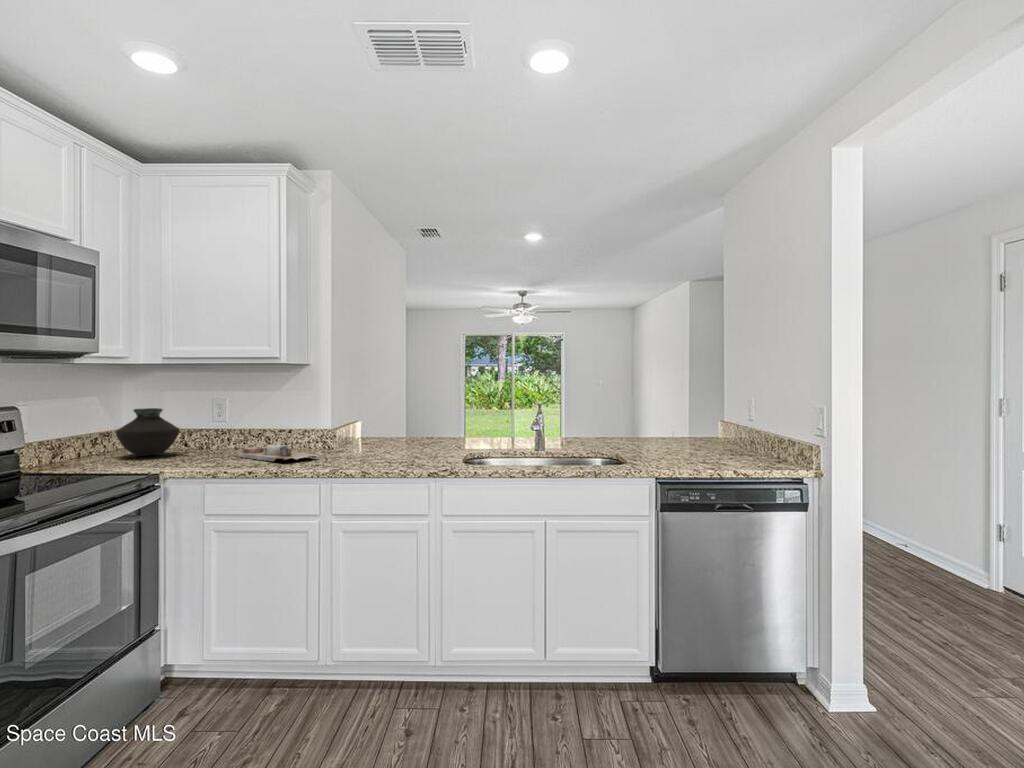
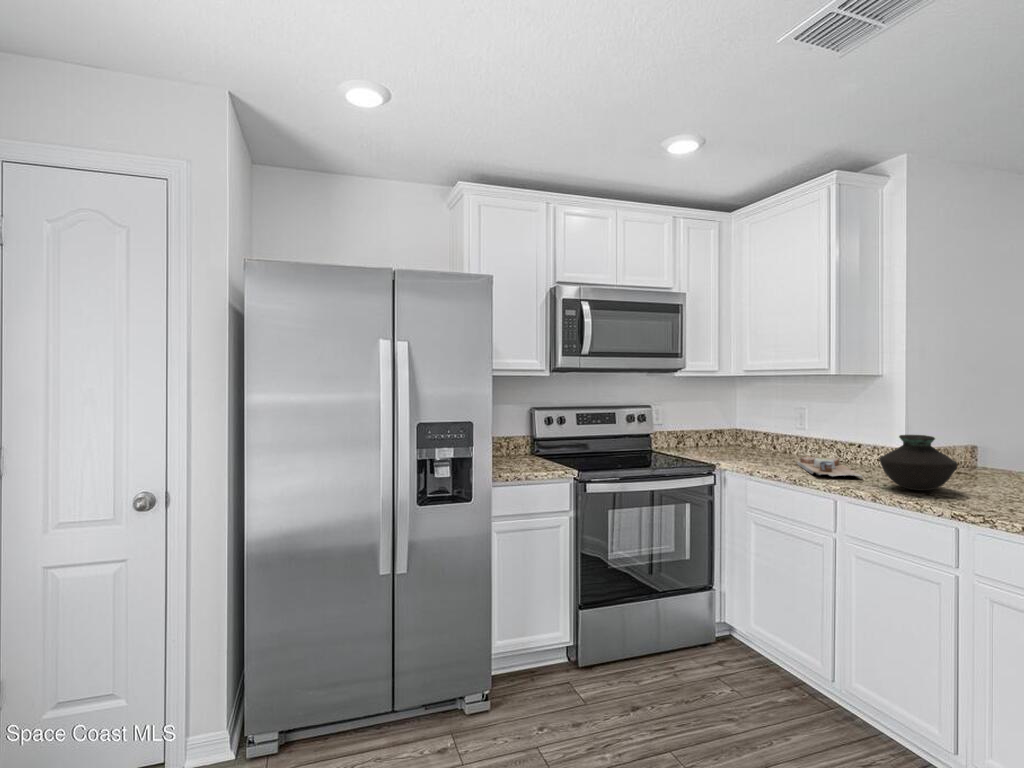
vase: present [116,408,180,456] -> present [879,435,958,490]

